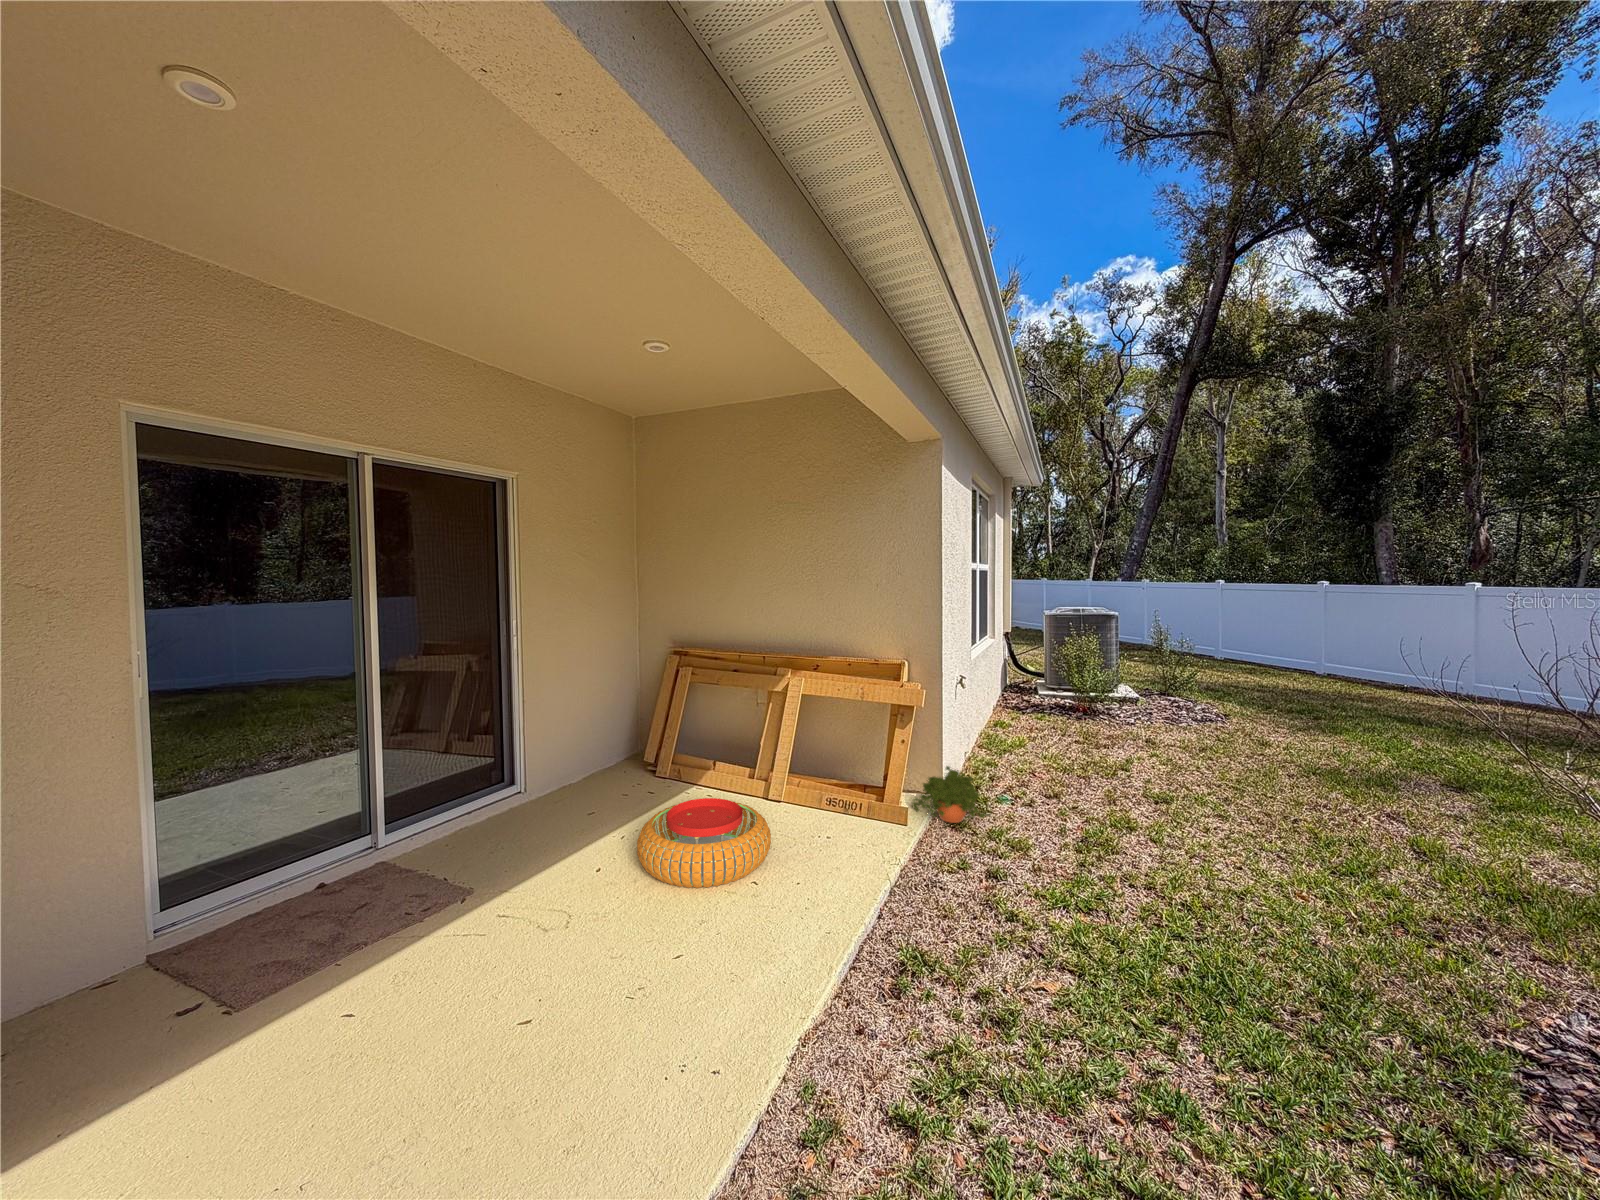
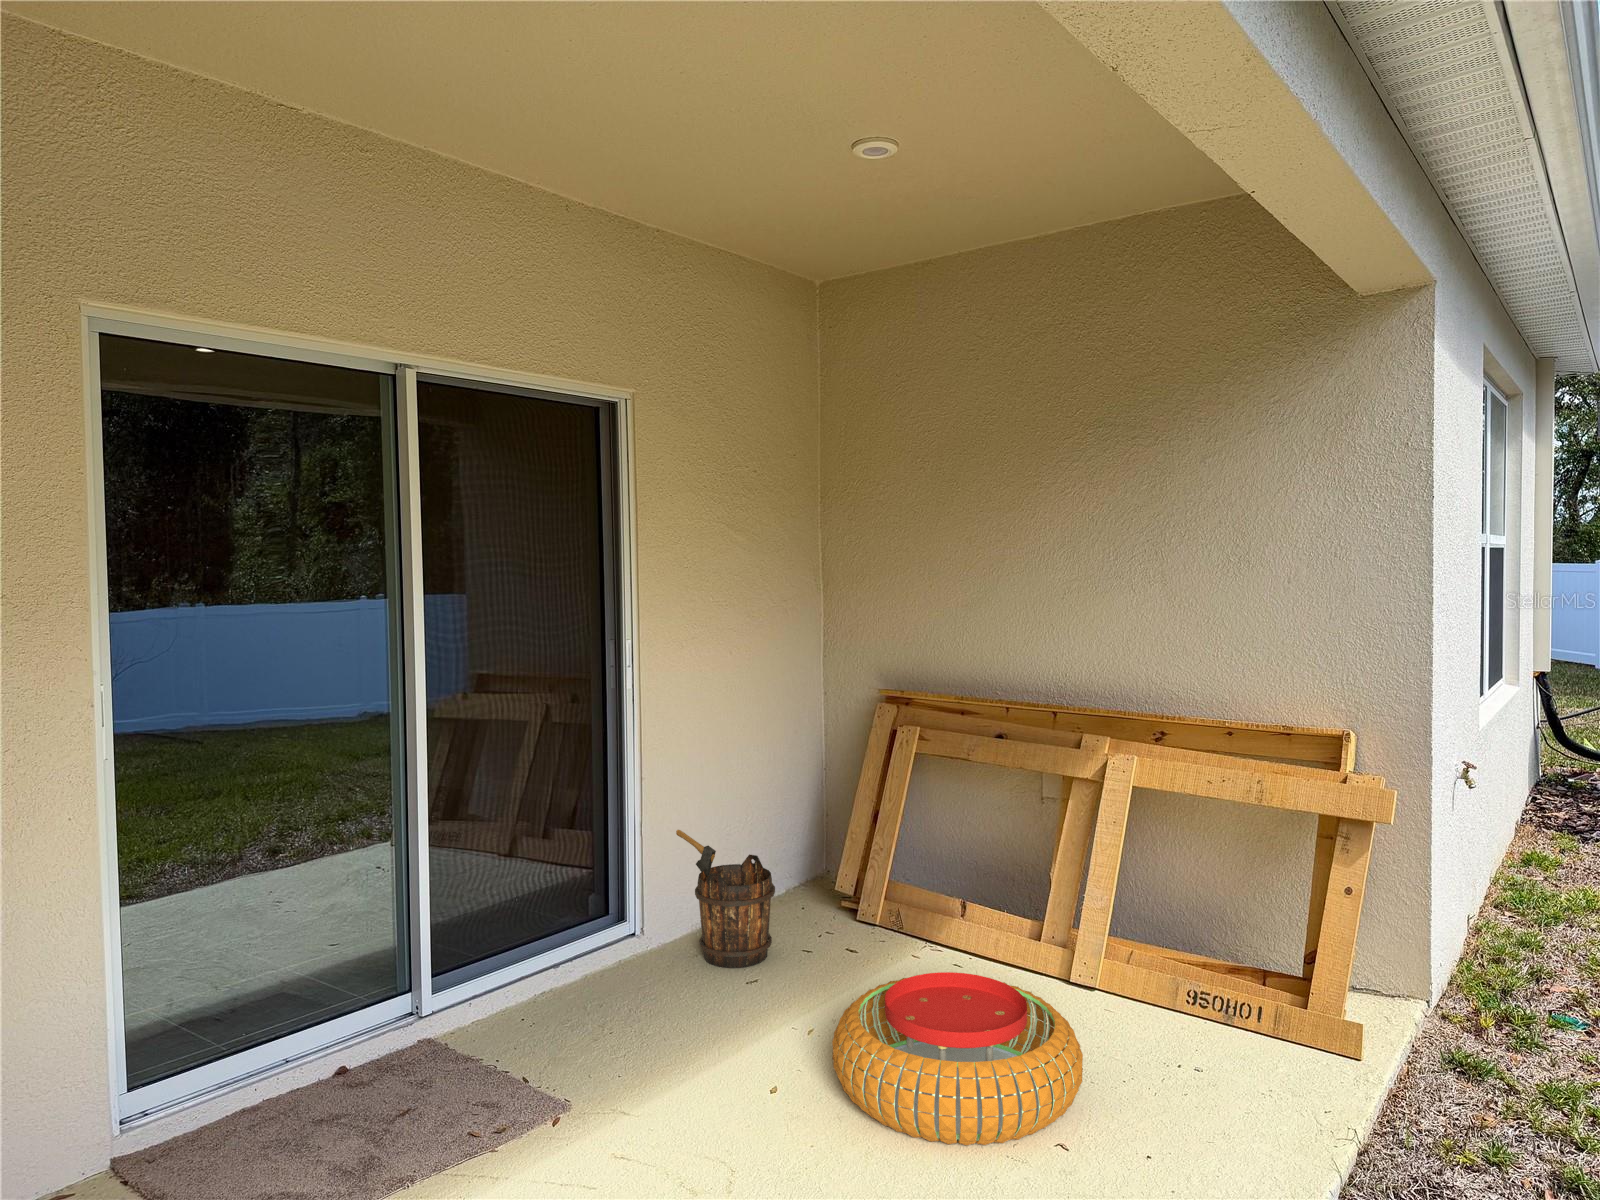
bucket: none [552,730,611,807] -> present [676,830,775,968]
potted plant: present [912,766,985,823] -> none [1362,941,1556,1067]

